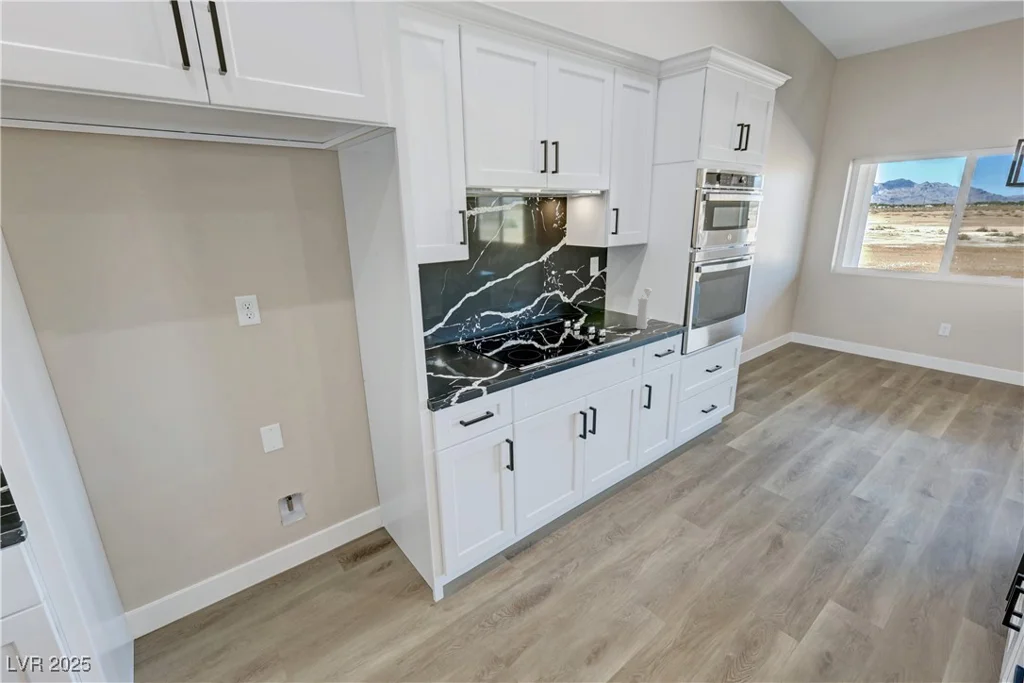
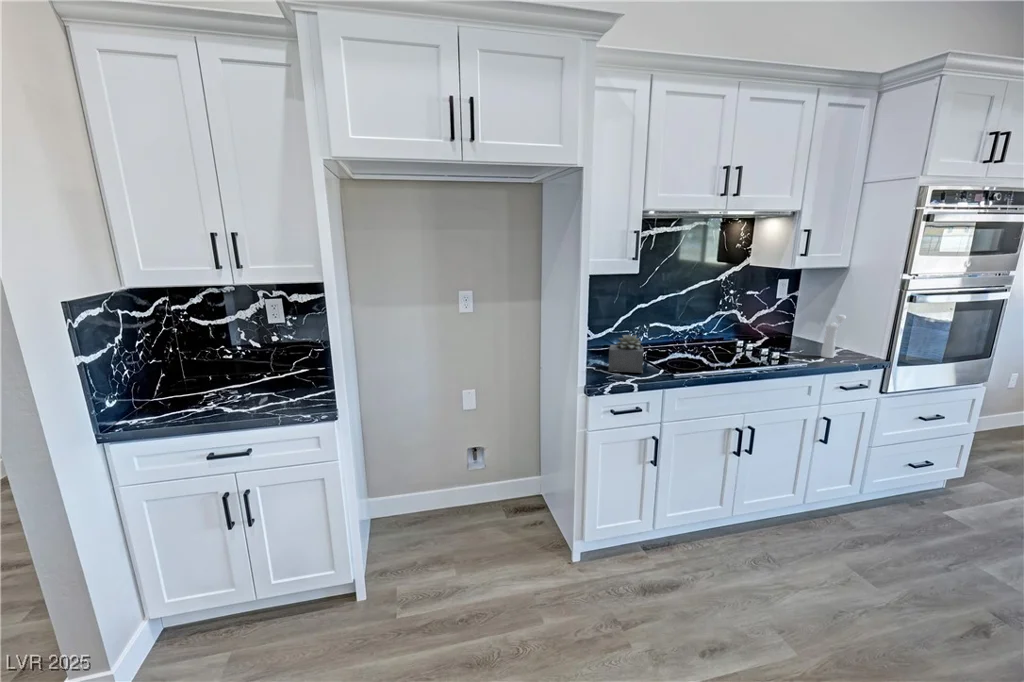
succulent plant: none [446,329,488,375] -> present [609,334,643,373]

